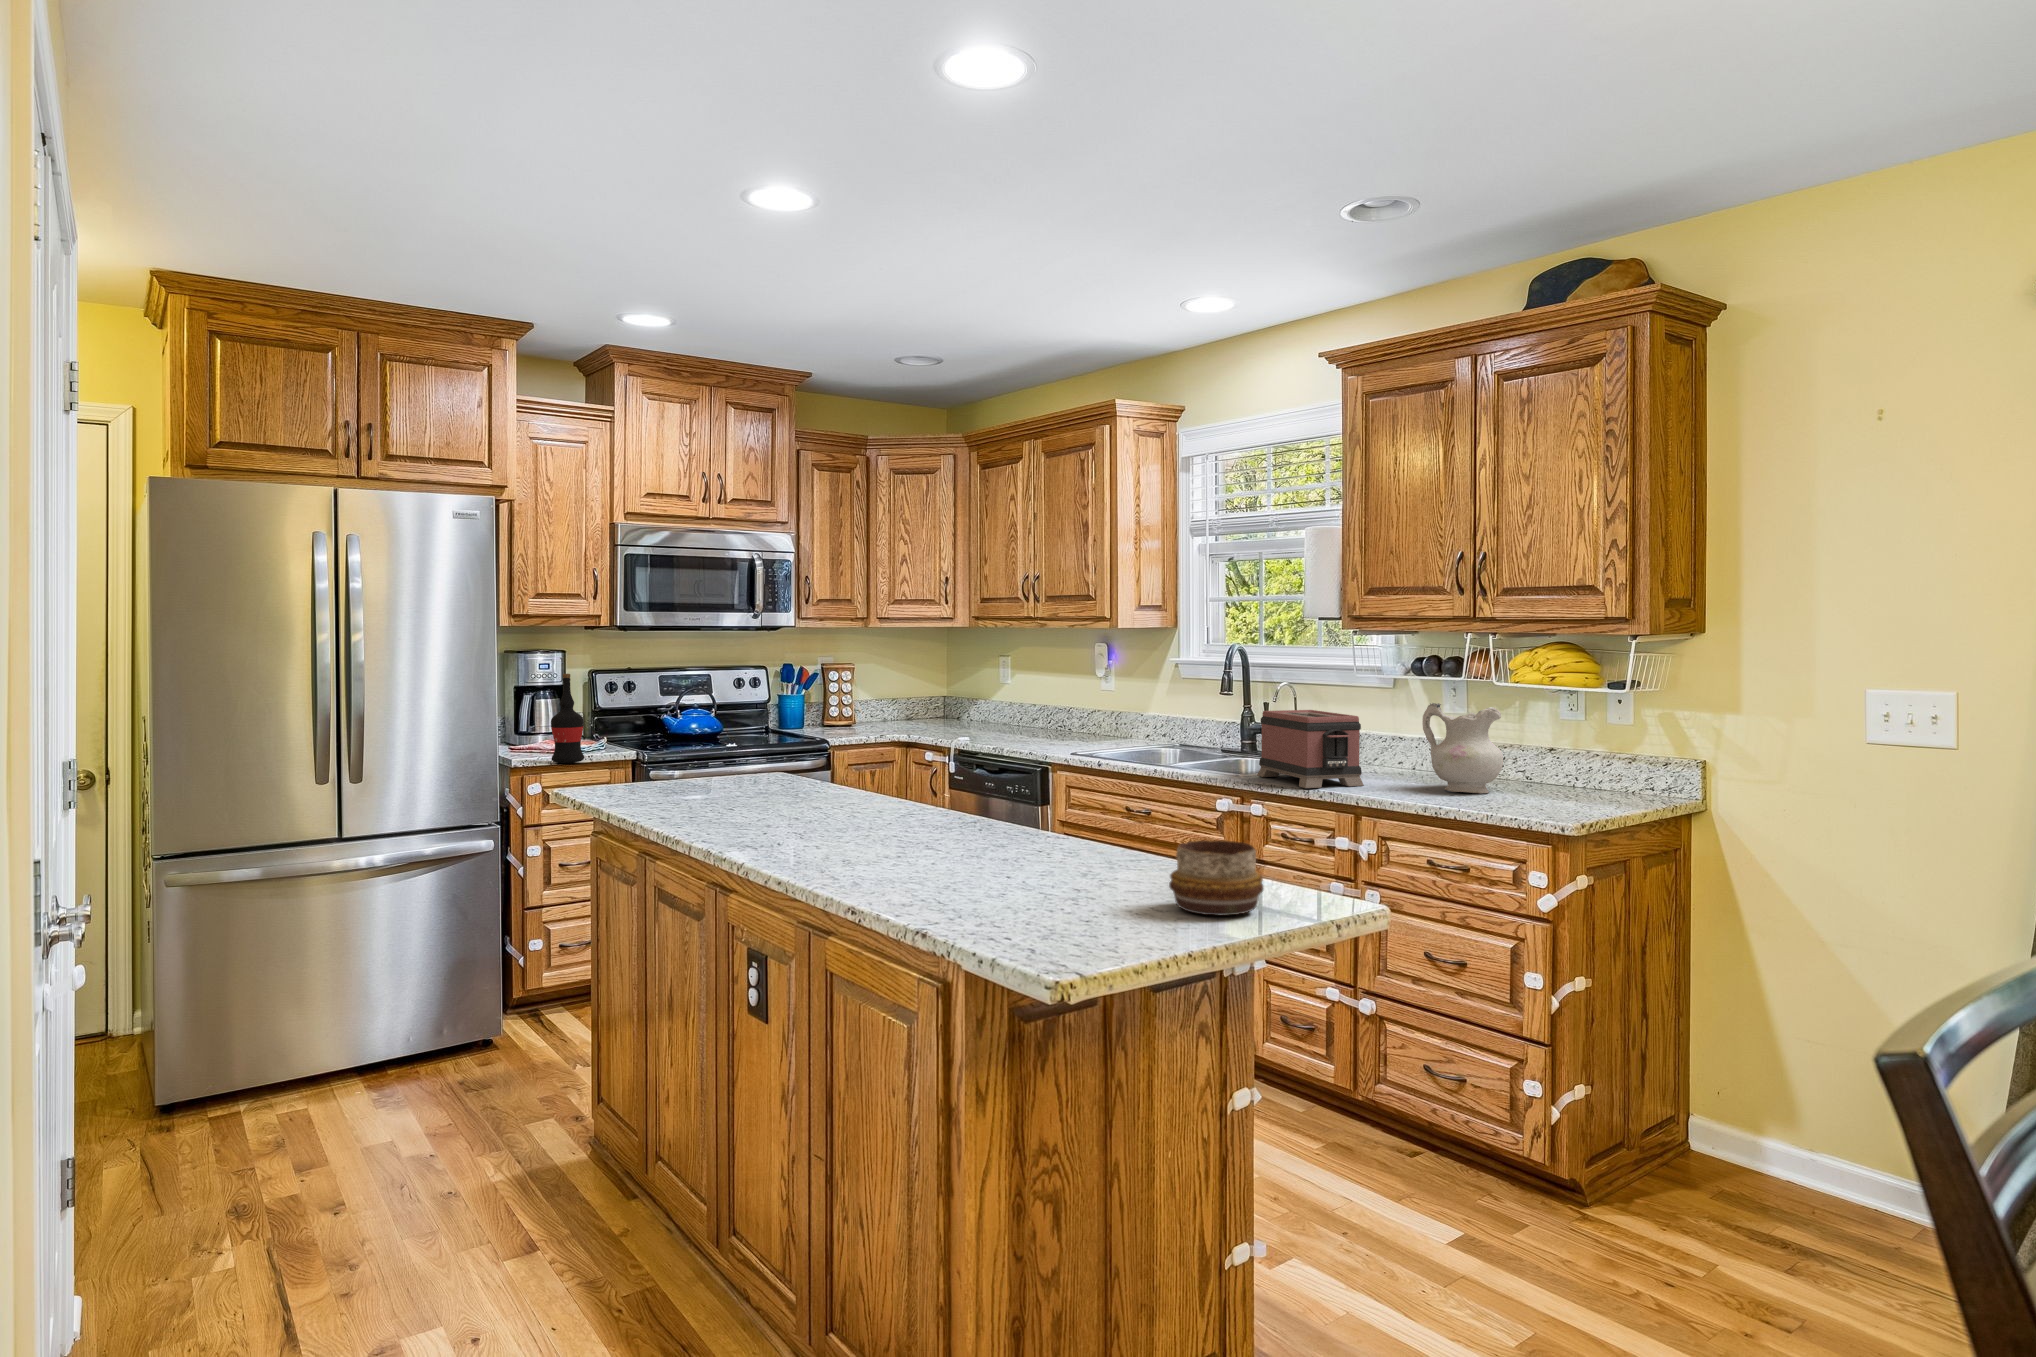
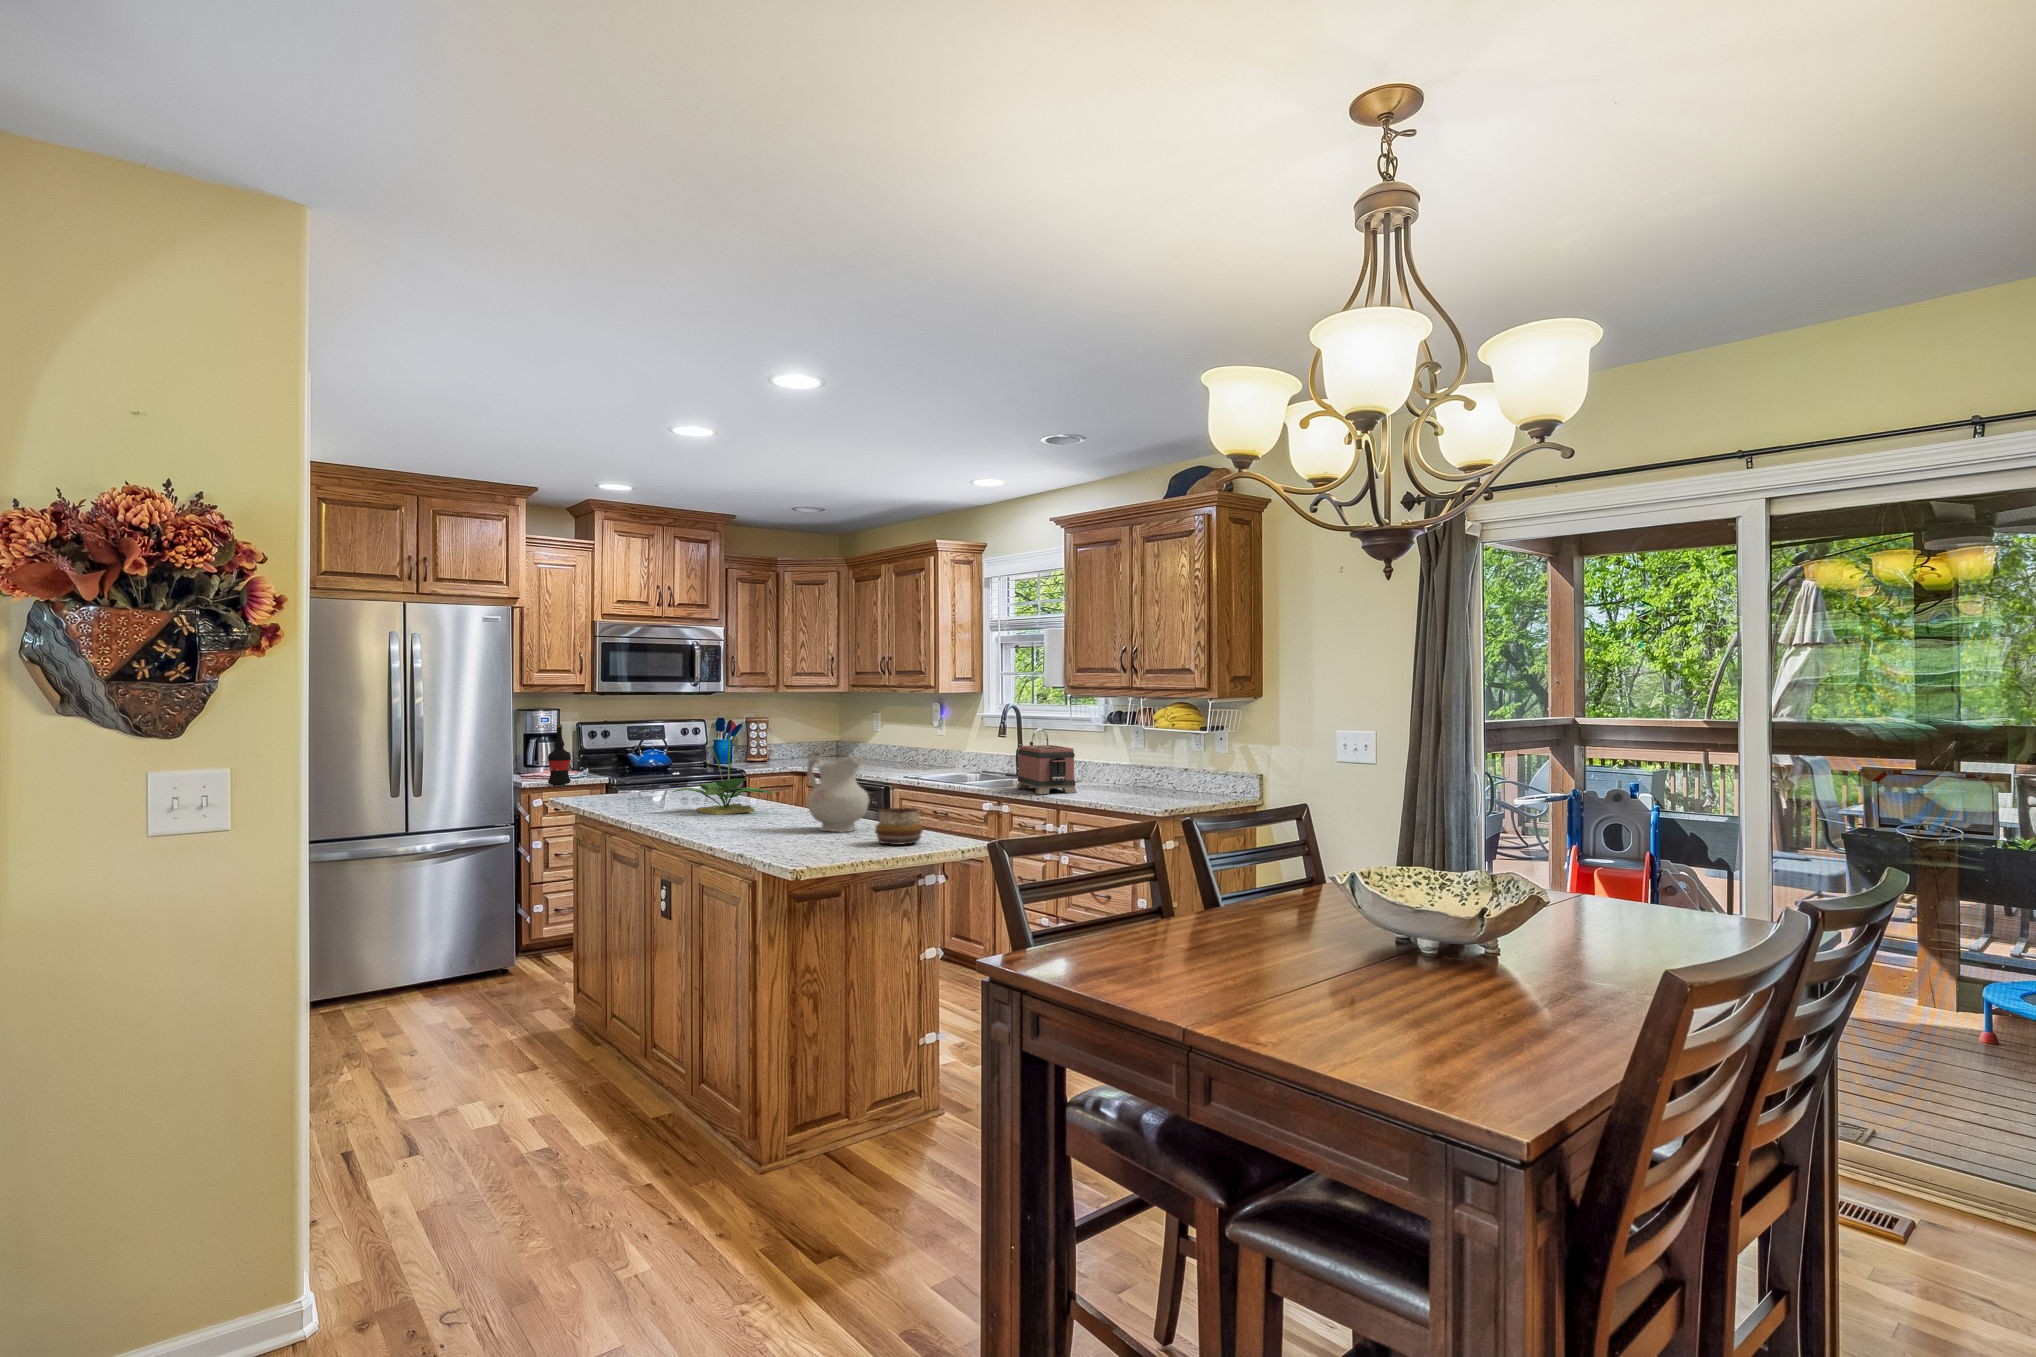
potted plant: none [751,688,921,829] -> present [673,735,773,815]
ceramic pitcher: present [1422,703,1503,793] -> present [807,752,869,832]

